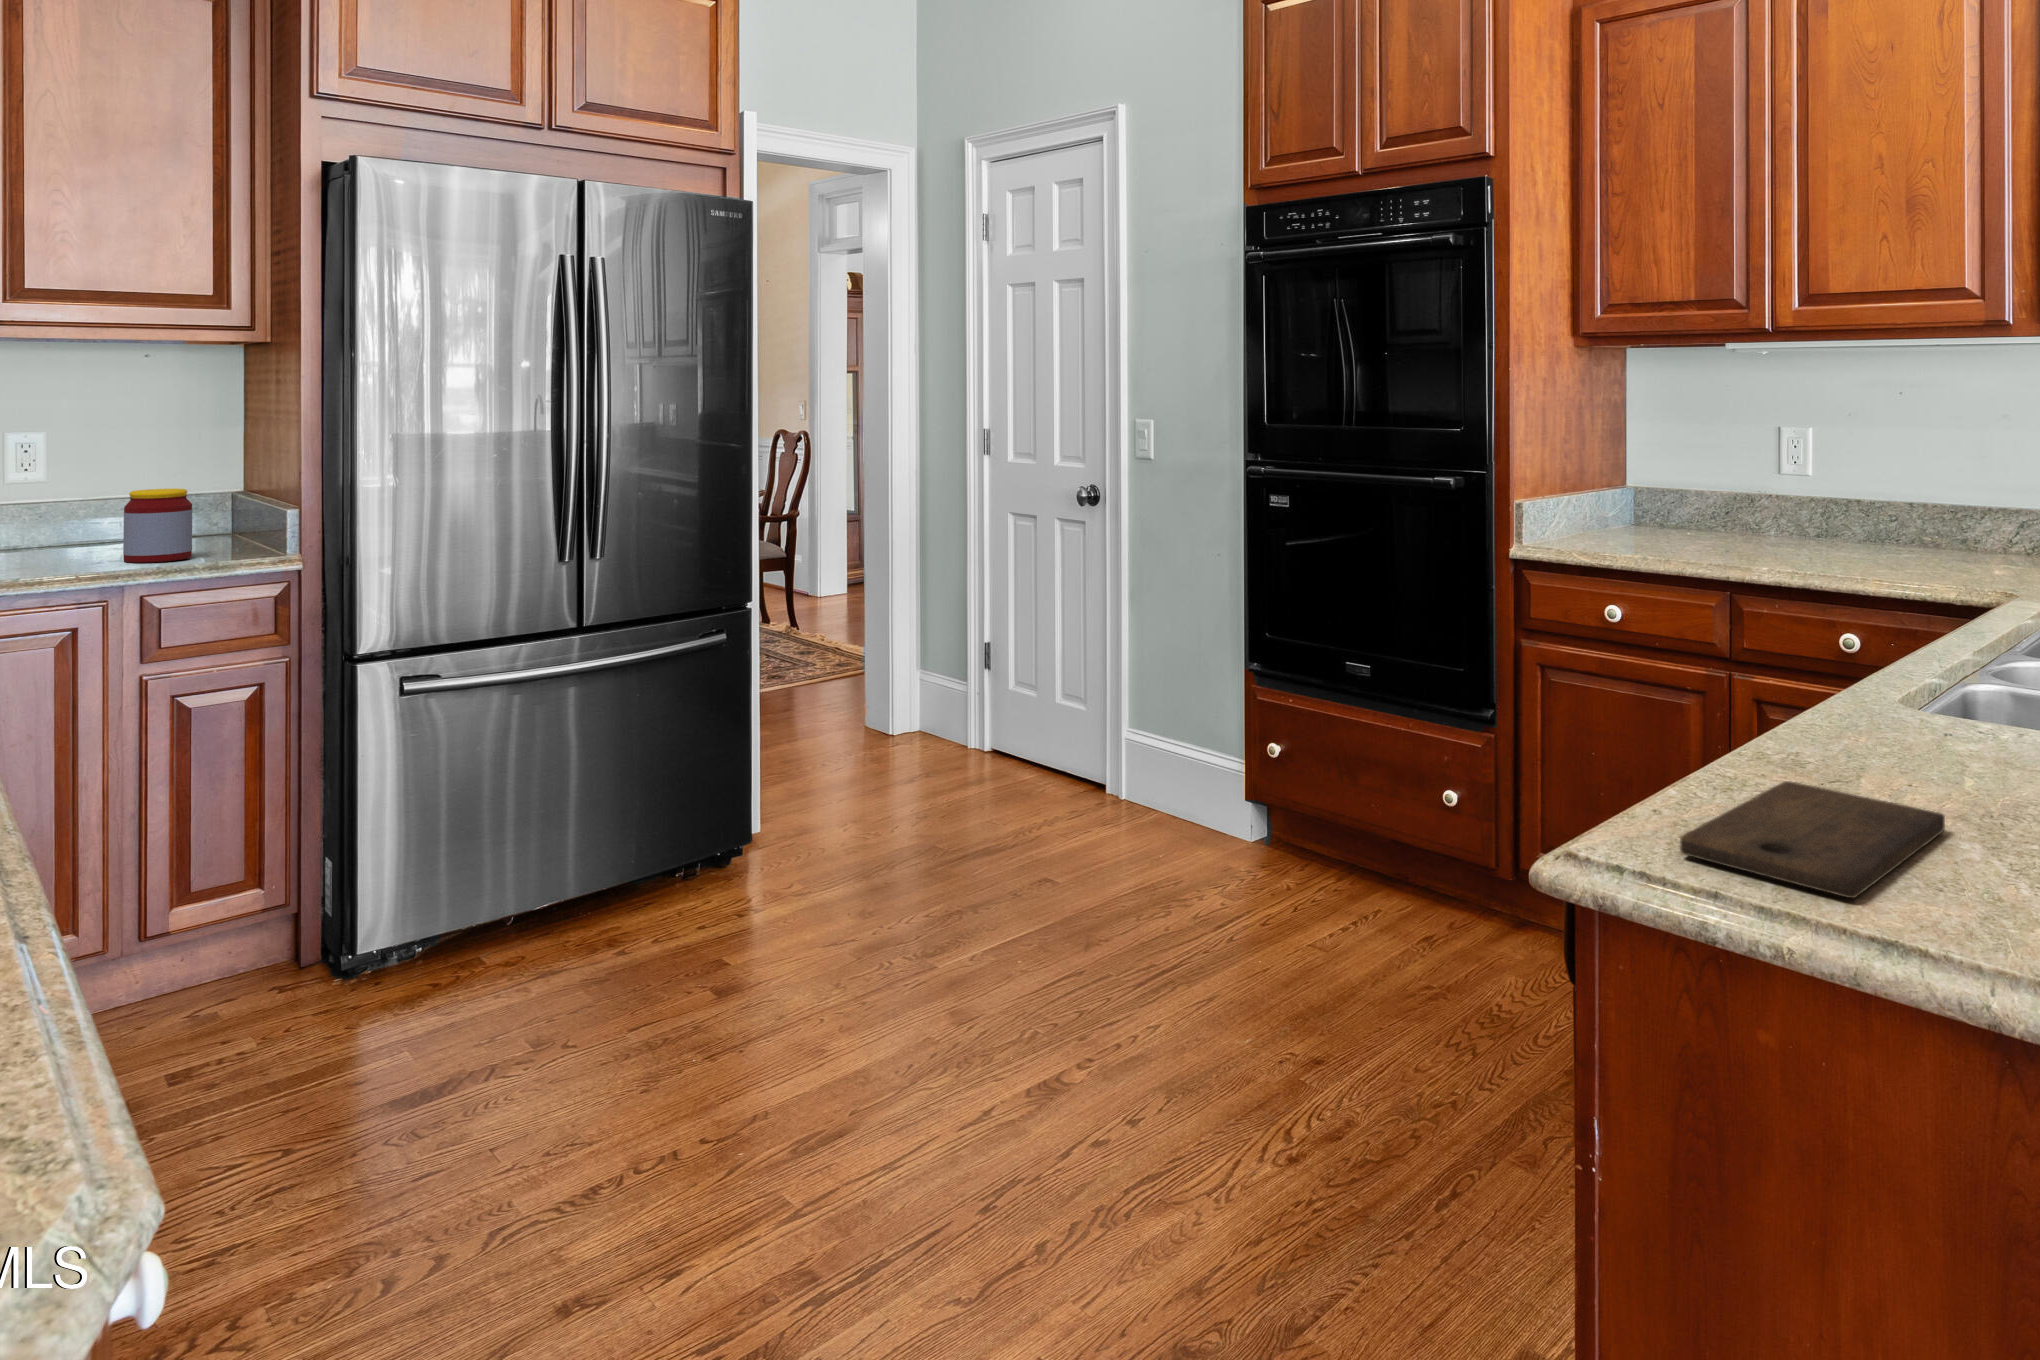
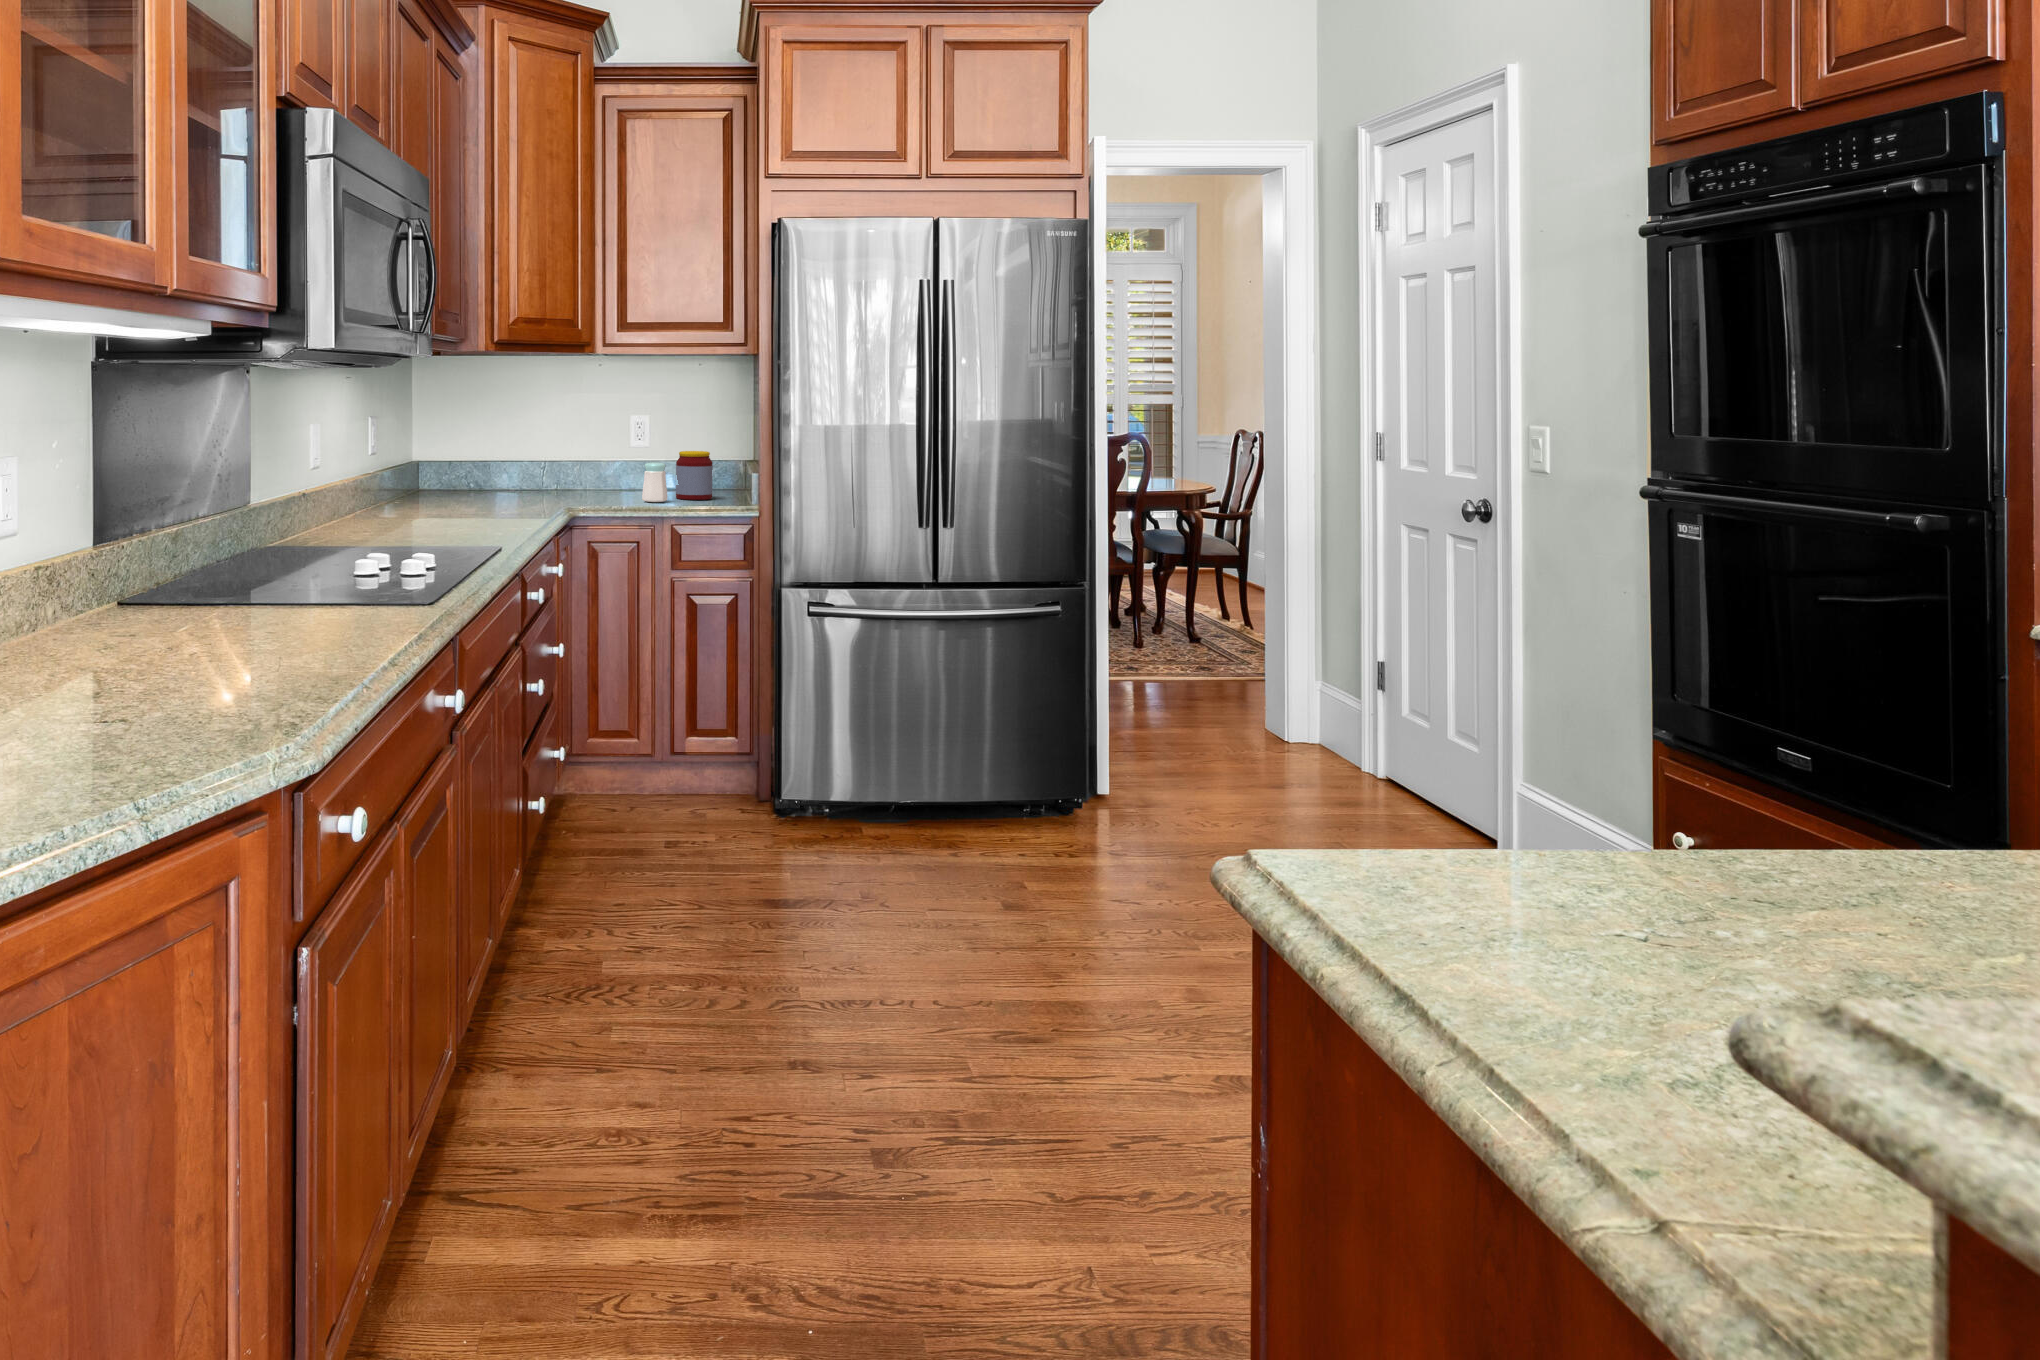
salt shaker: none [75,511,123,573] -> present [642,462,667,502]
cutting board: present [1680,781,1945,898] -> none [1354,850,1824,961]

